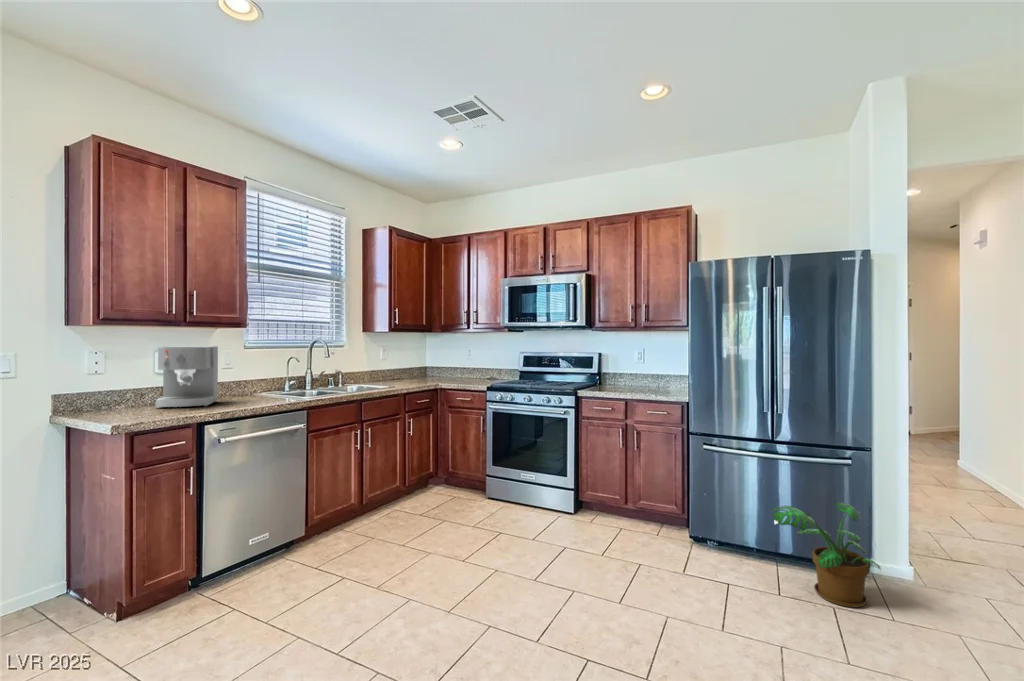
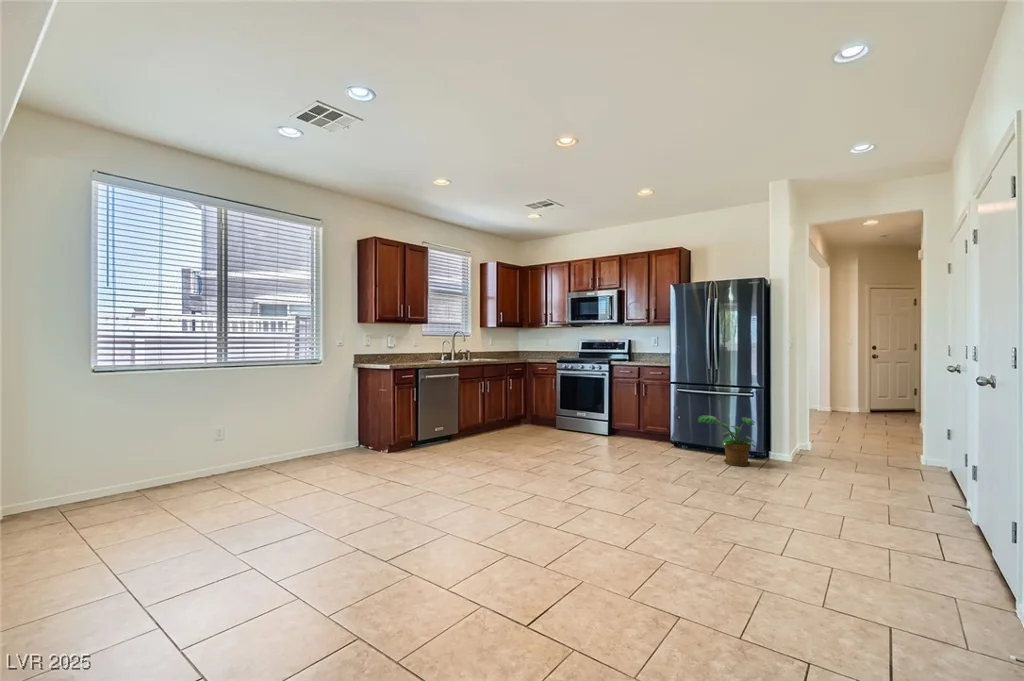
coffee maker: present [156,346,218,408] -> none [392,333,415,362]

